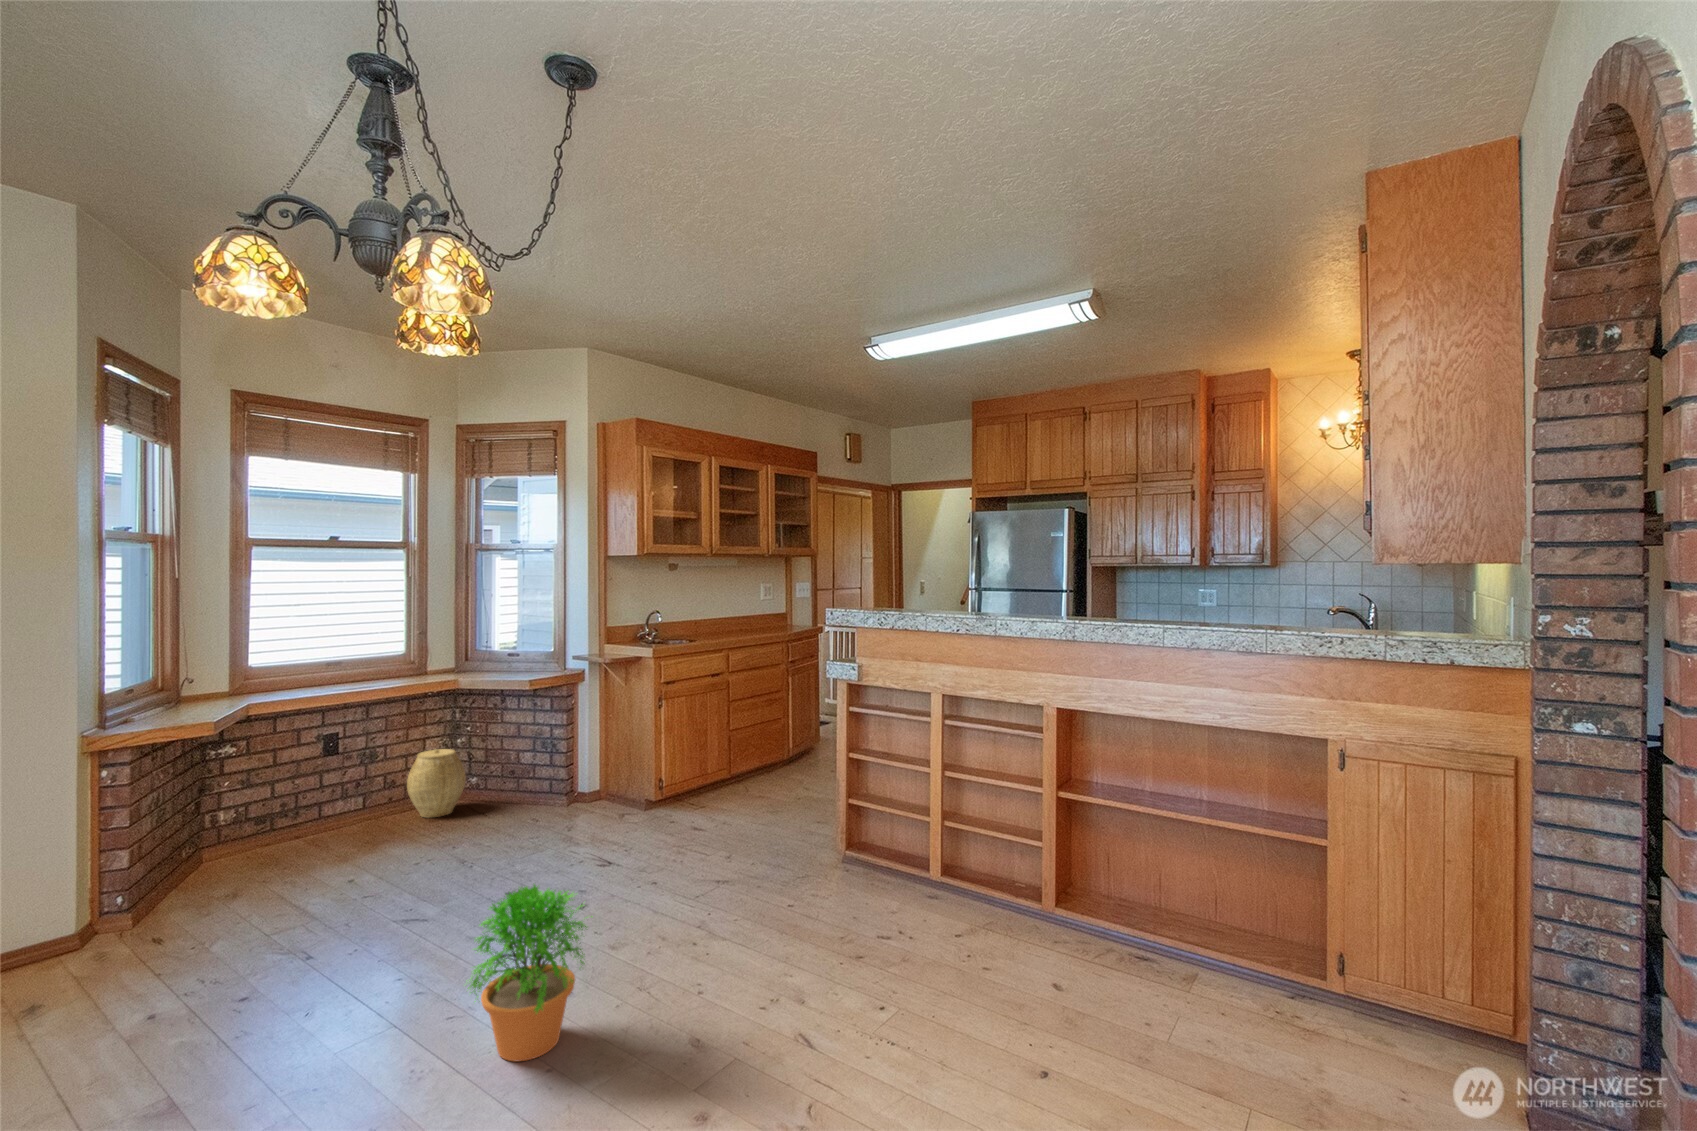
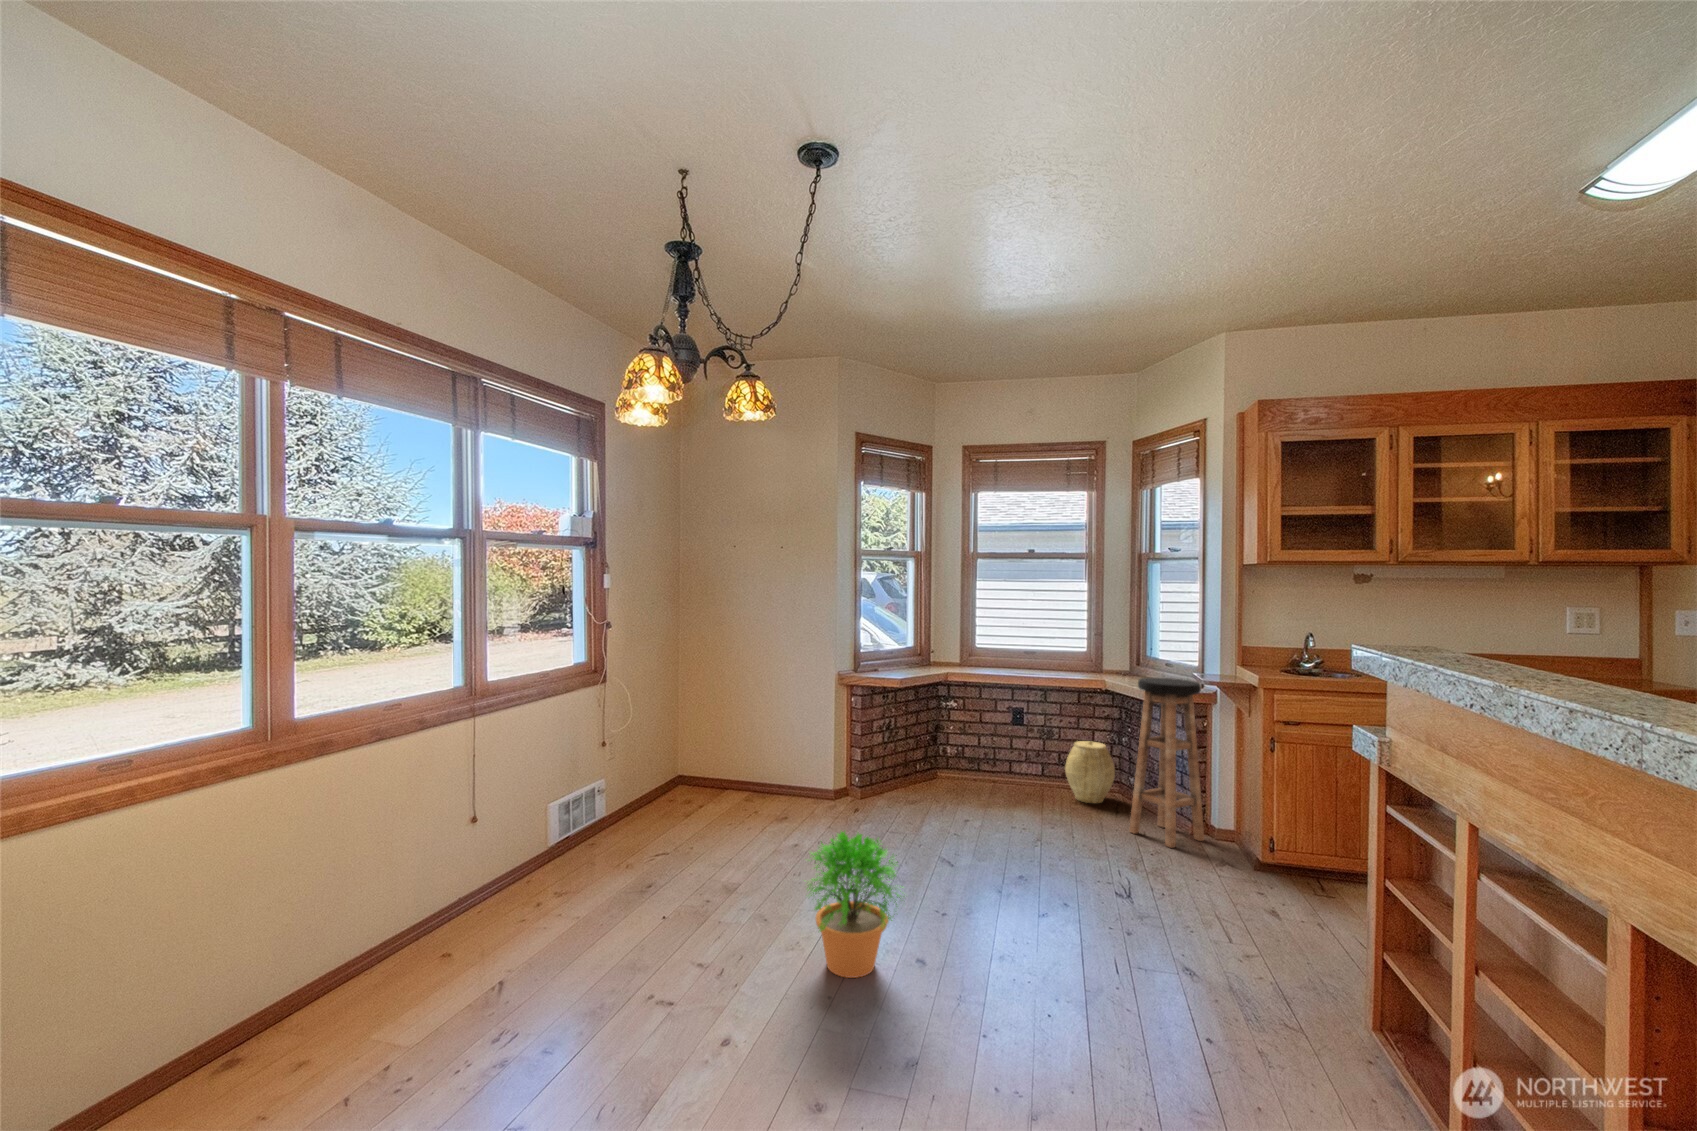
bar stool: none [522,664,583,823] -> present [1129,678,1204,848]

